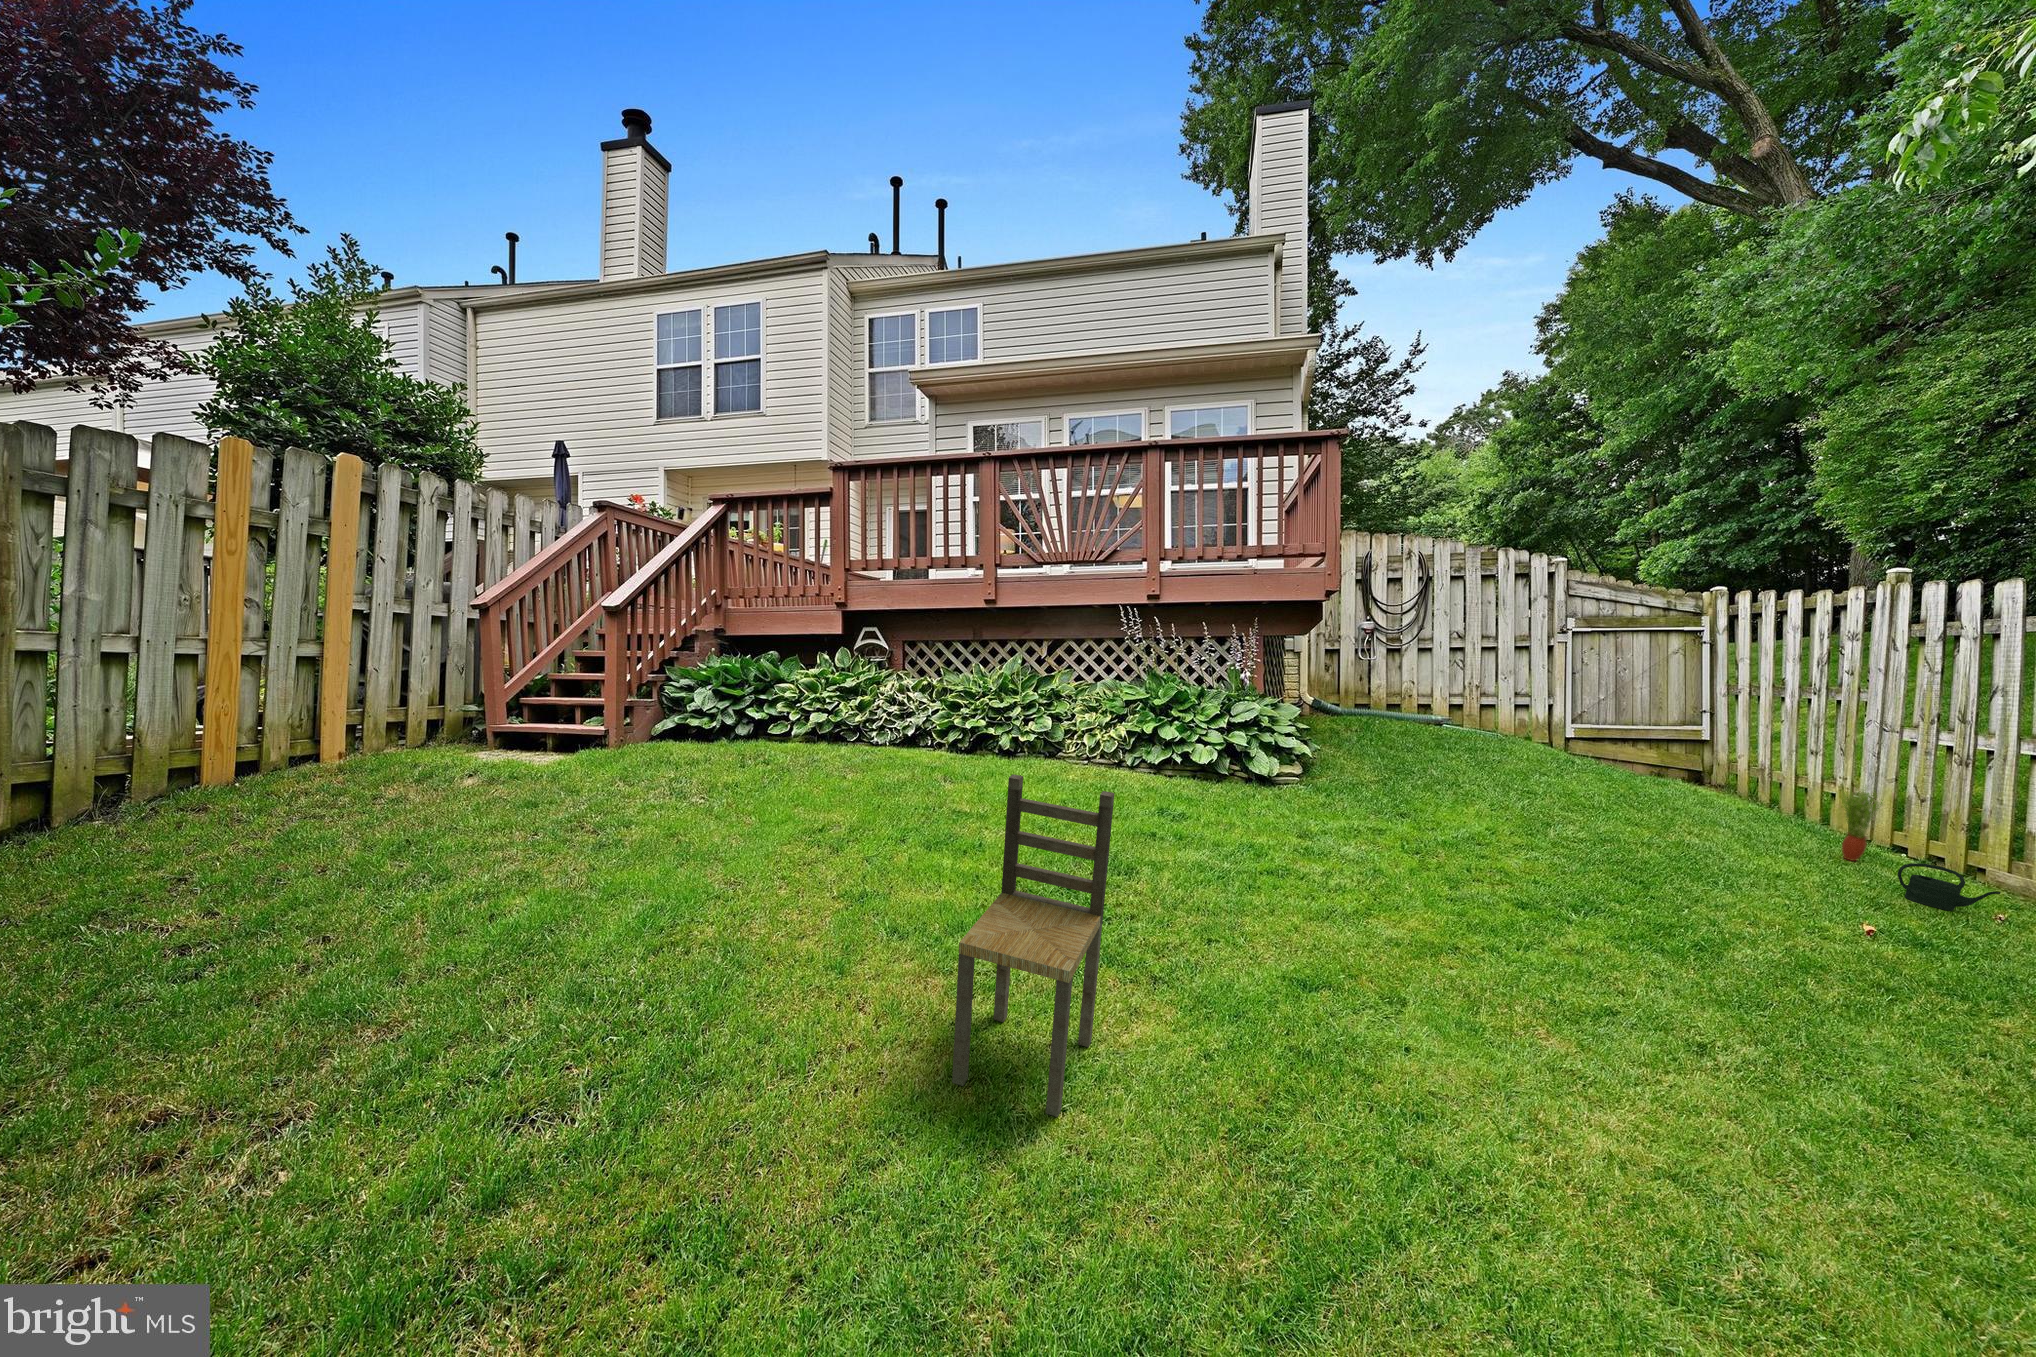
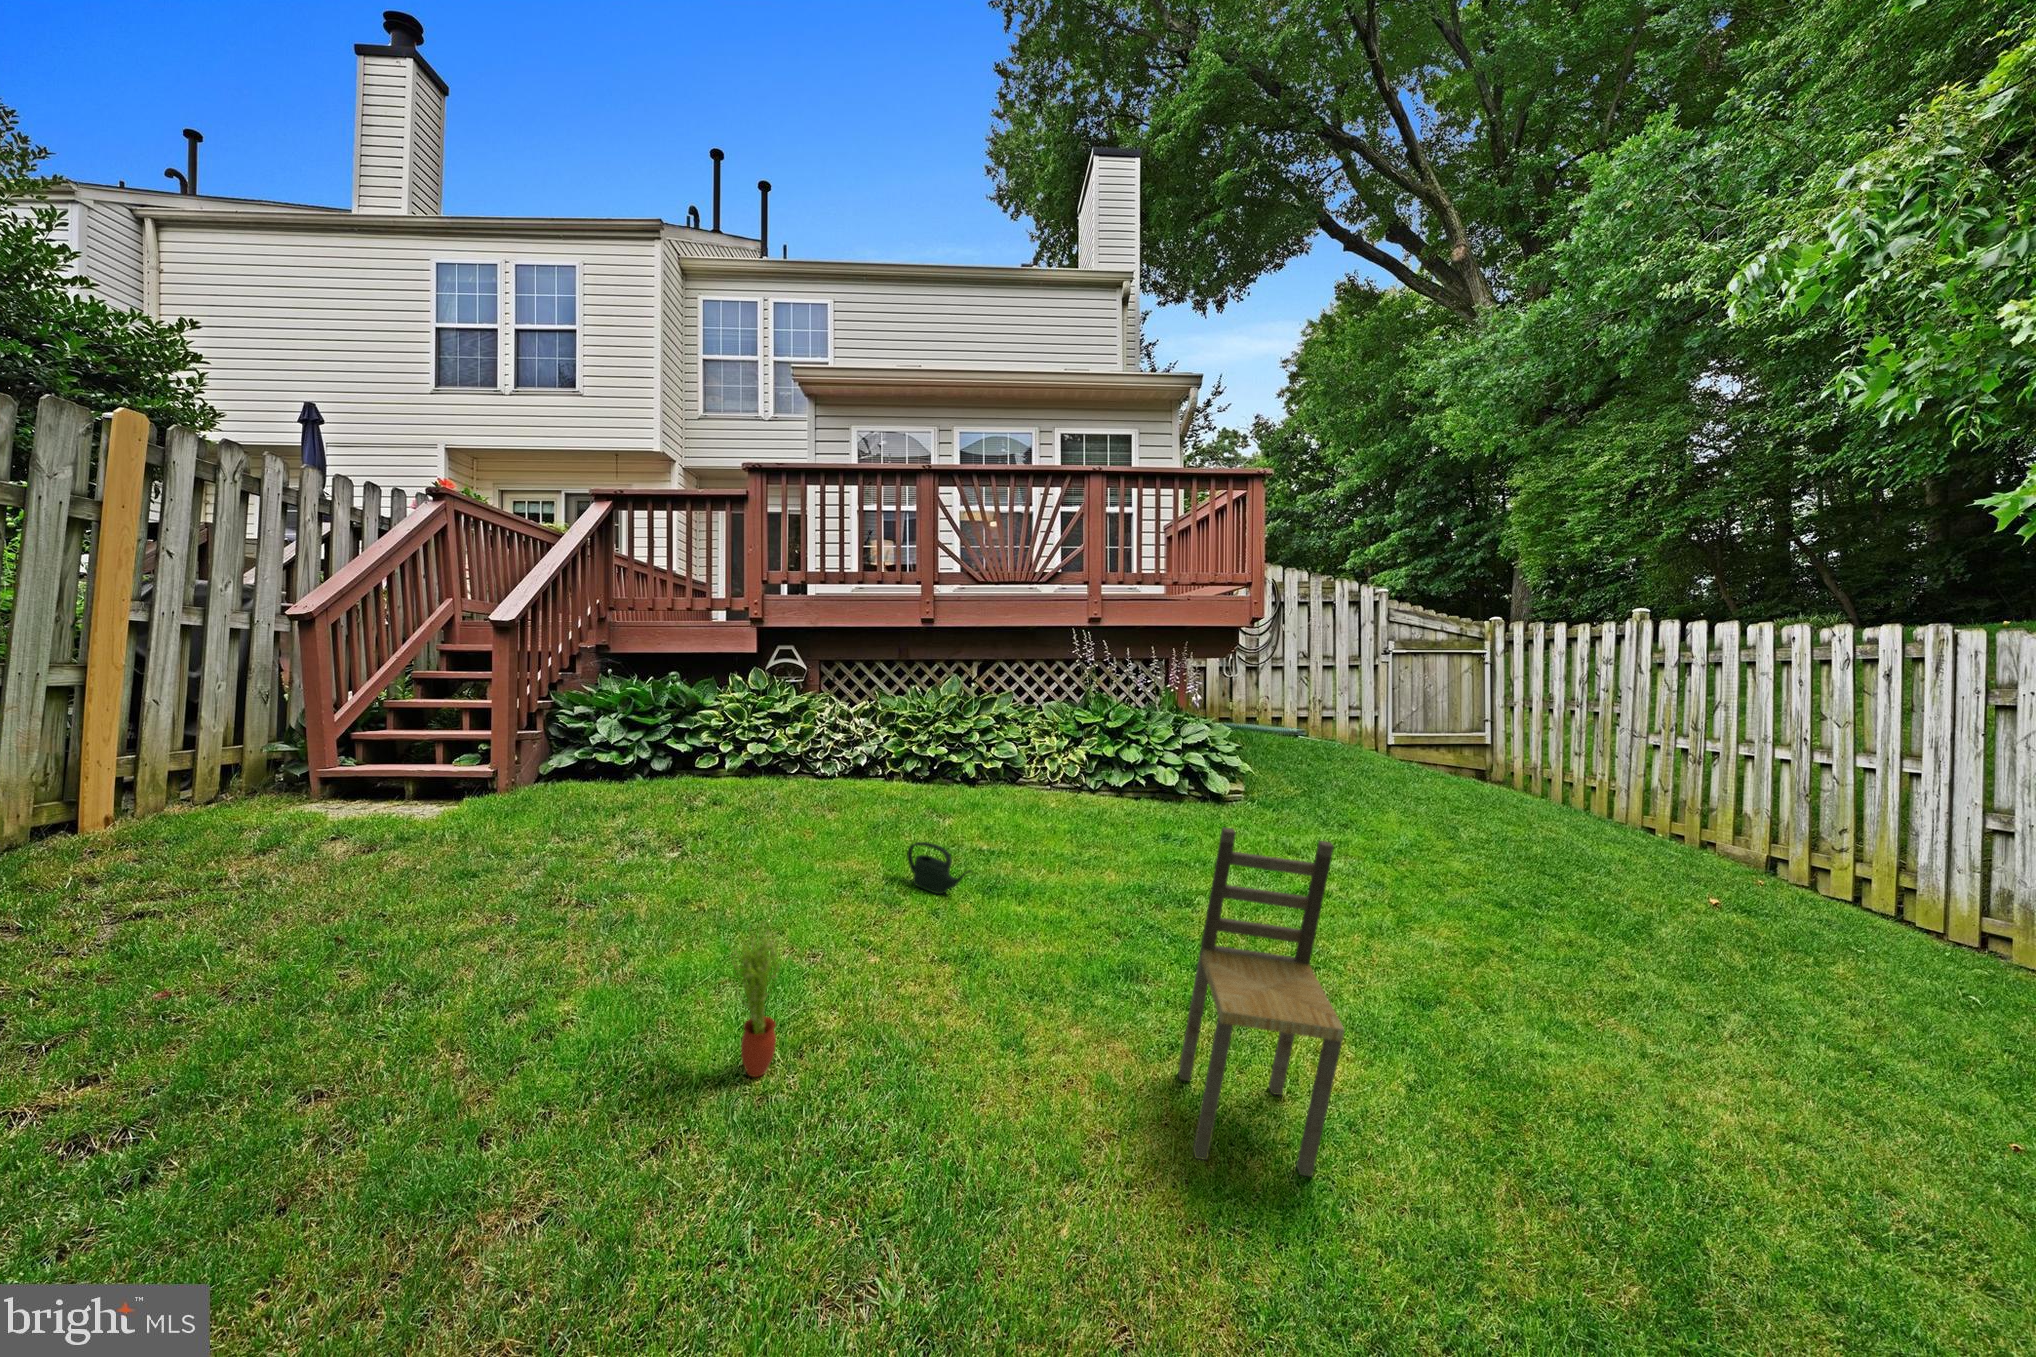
potted plant: present [1842,784,1883,861] -> present [729,921,780,1077]
watering can: present [1898,863,2000,911] -> present [907,842,972,894]

